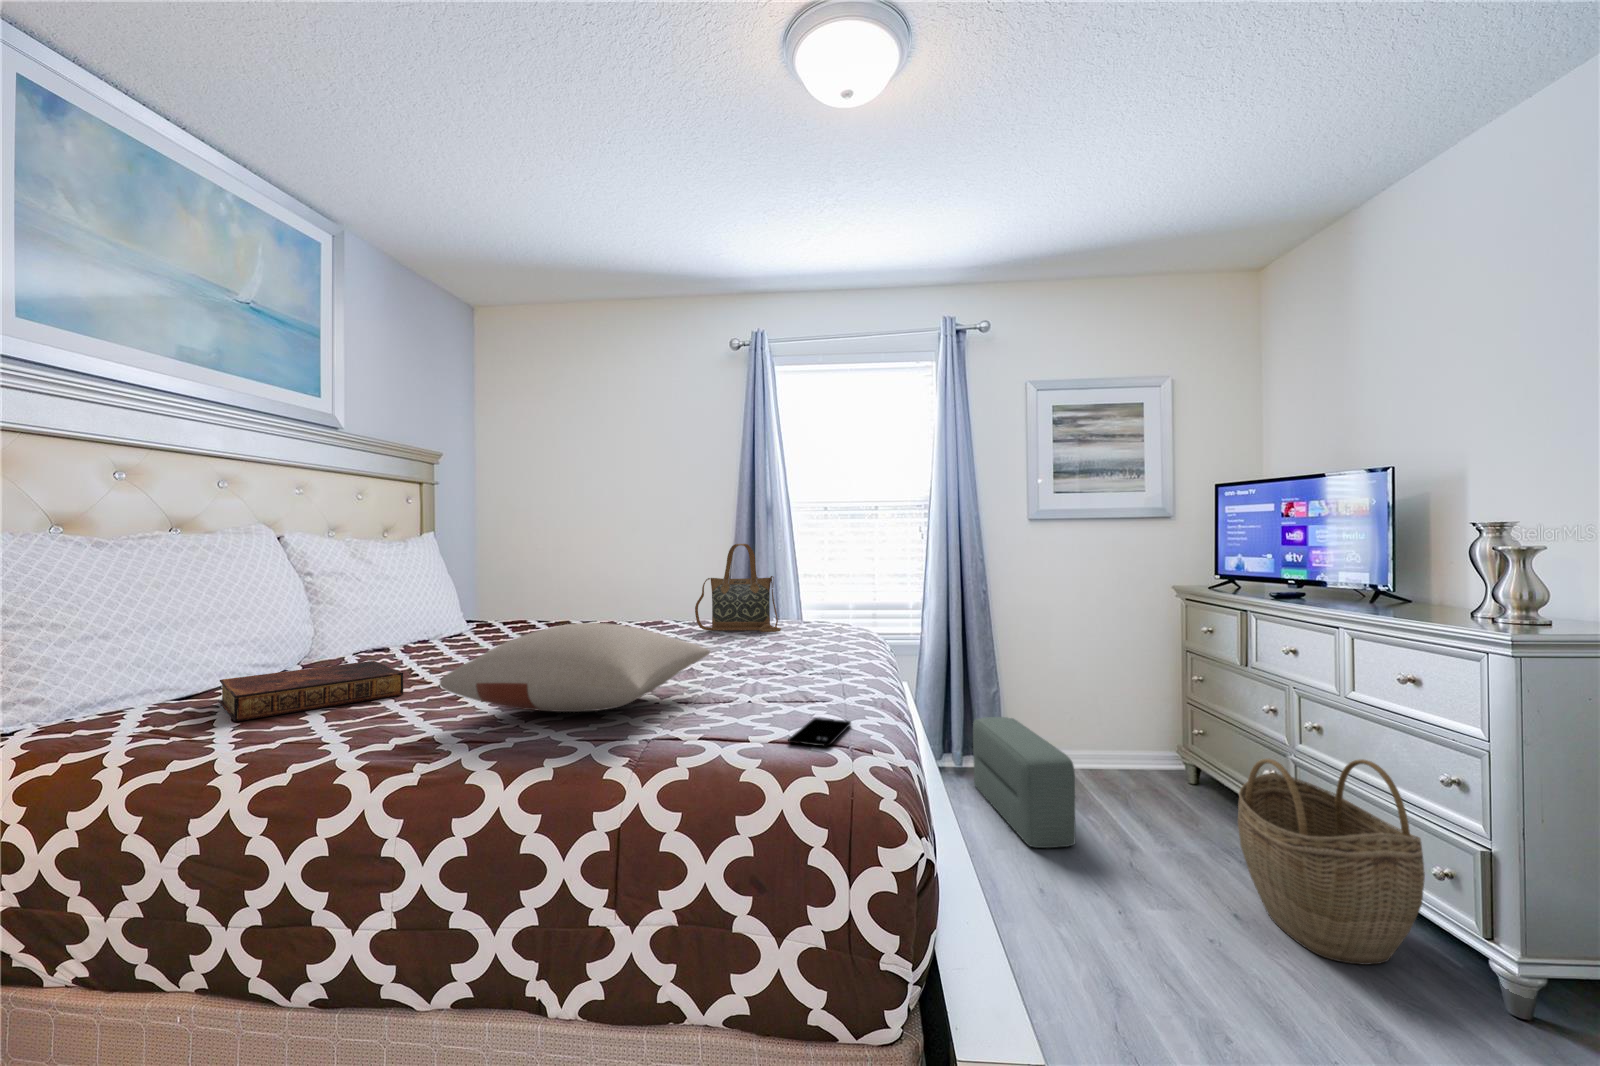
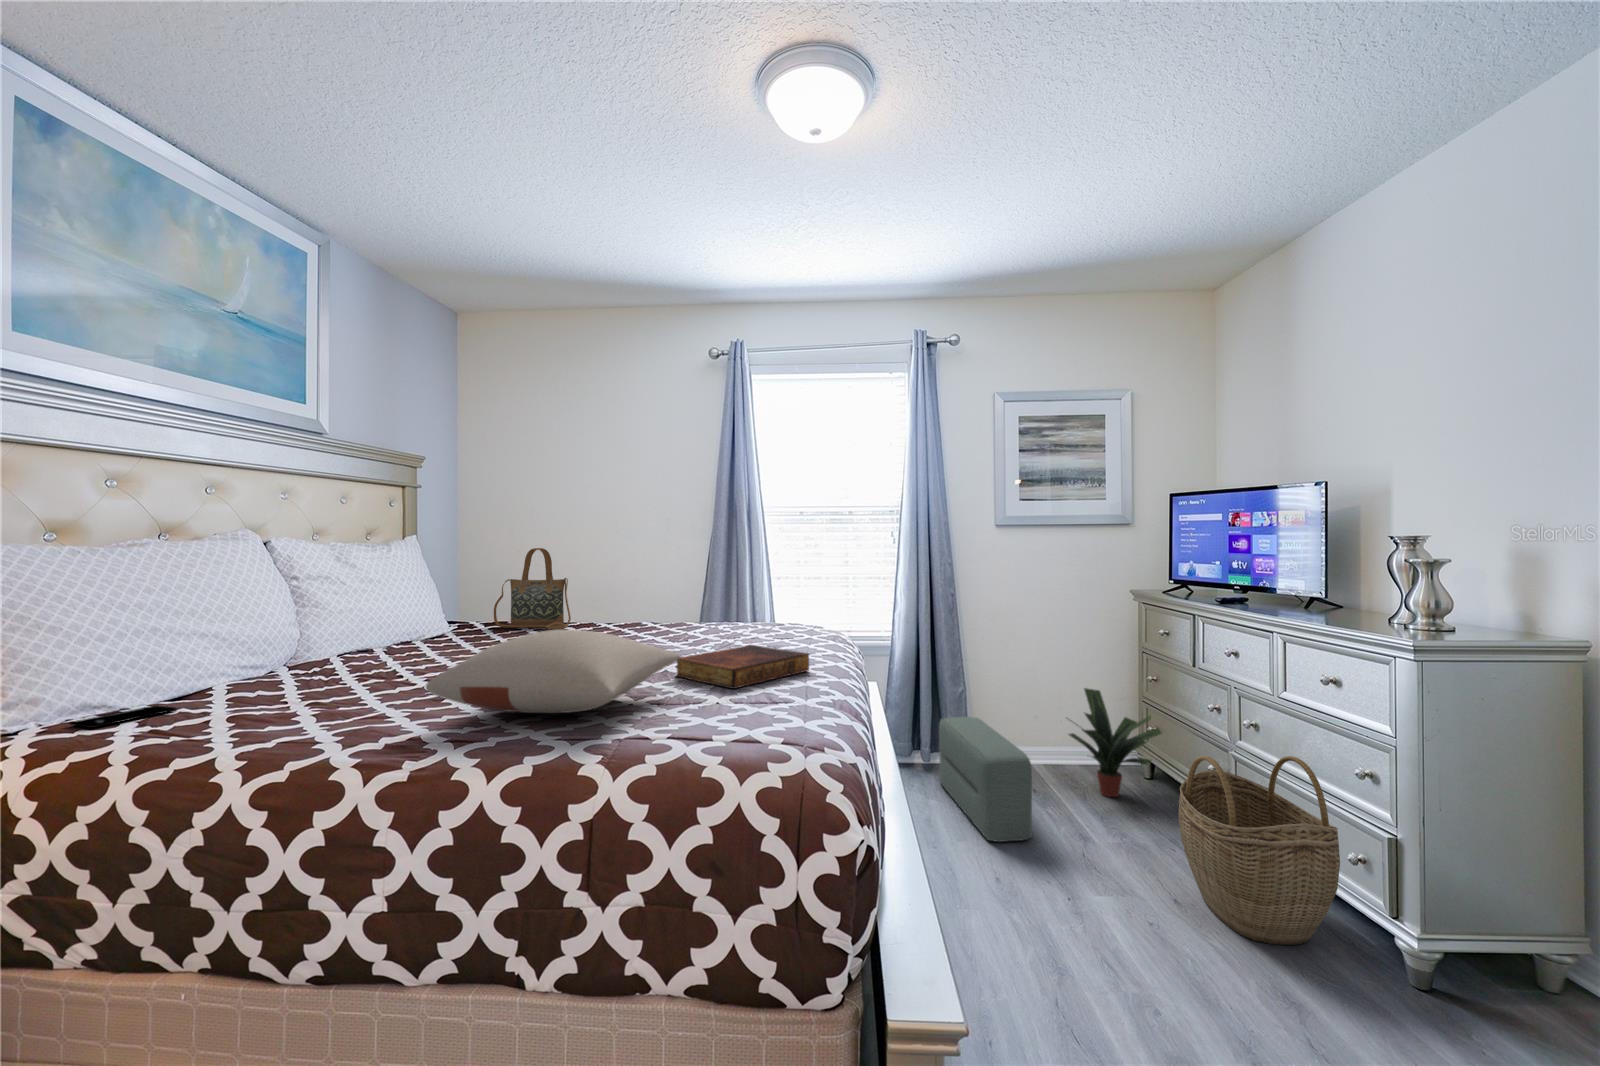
handbag: present [695,544,781,632] -> present [494,548,571,629]
book: present [220,661,403,721] -> present [675,645,809,689]
potted plant: none [1105,687,1209,801] -> present [1069,688,1161,797]
smartphone: present [788,718,851,747] -> present [70,706,176,728]

